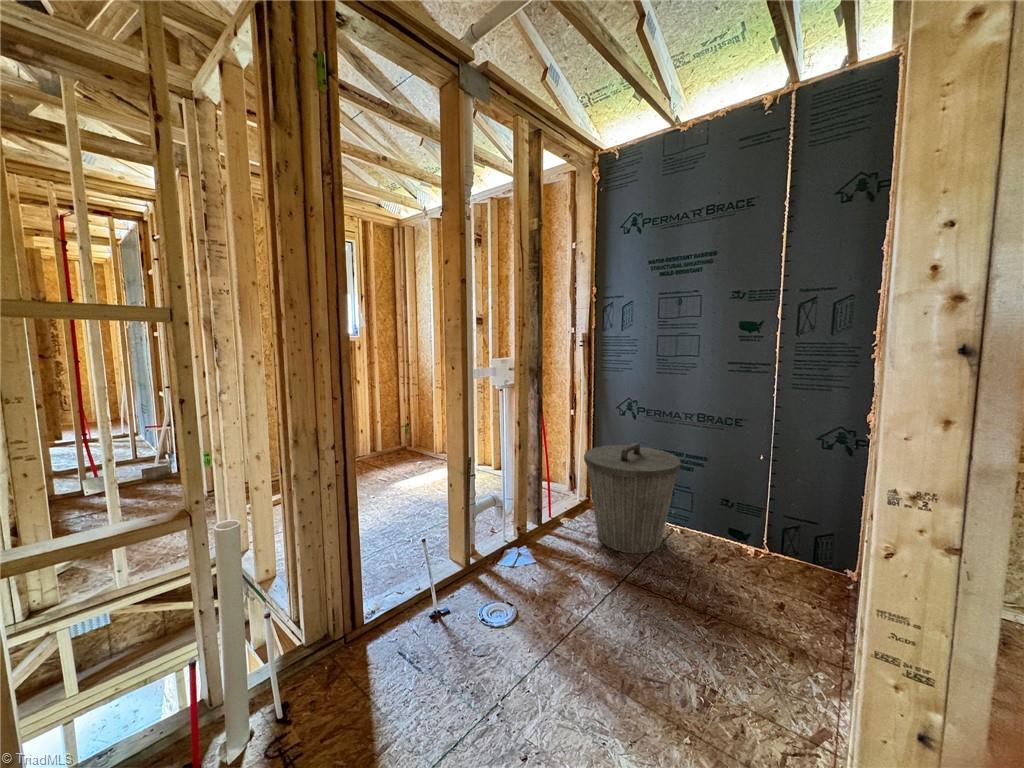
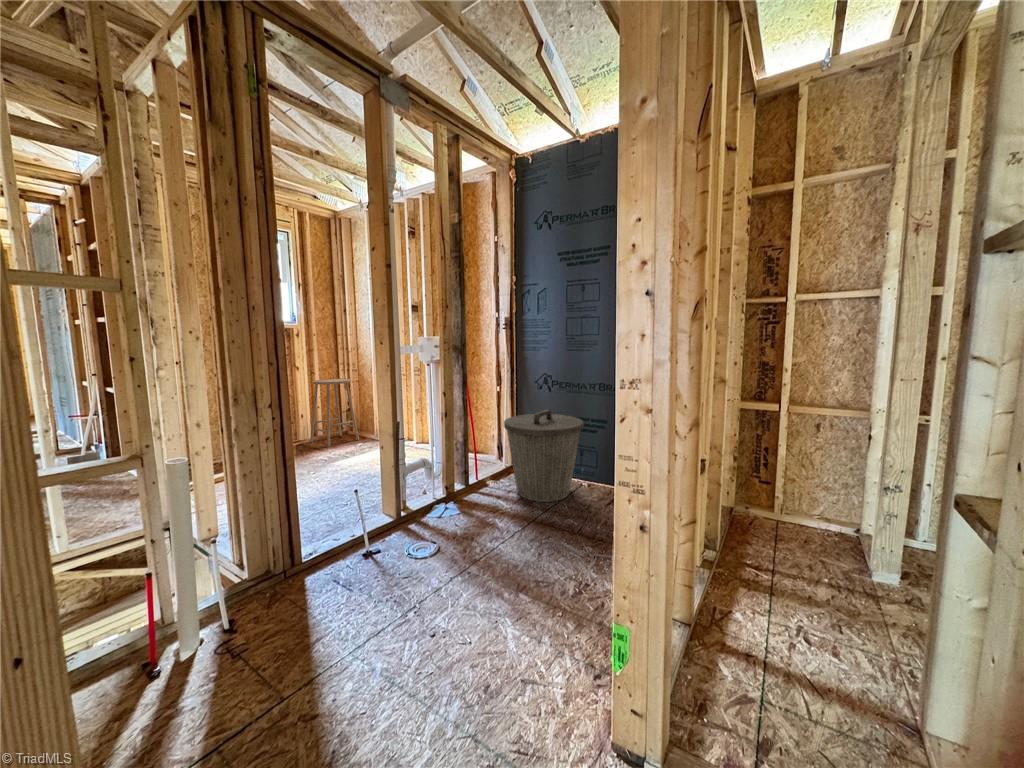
stool: none [369,393,417,465] -> present [310,378,359,447]

